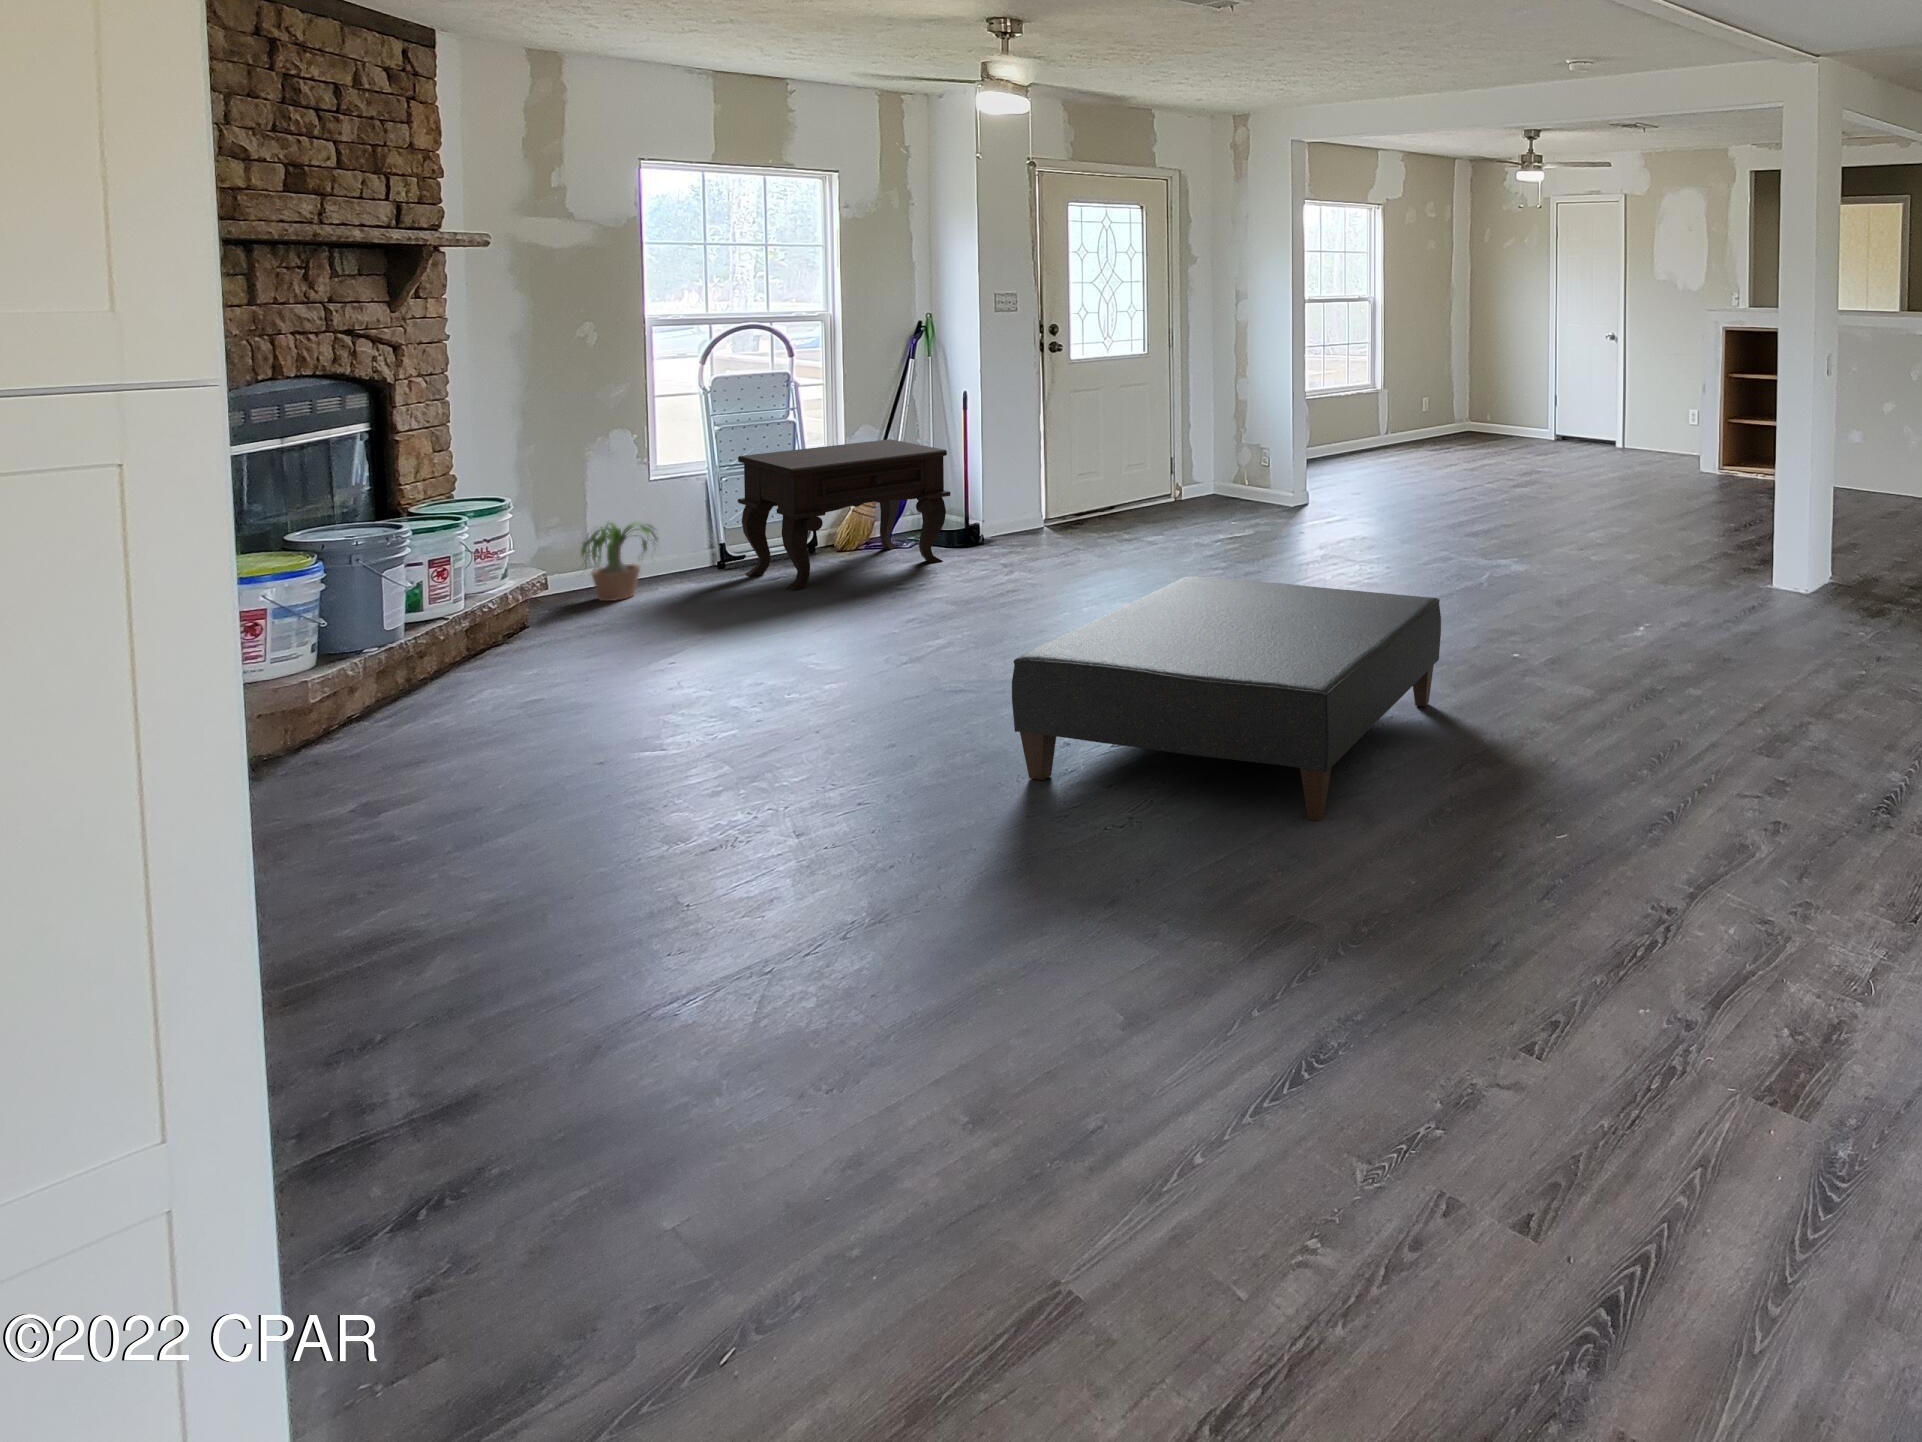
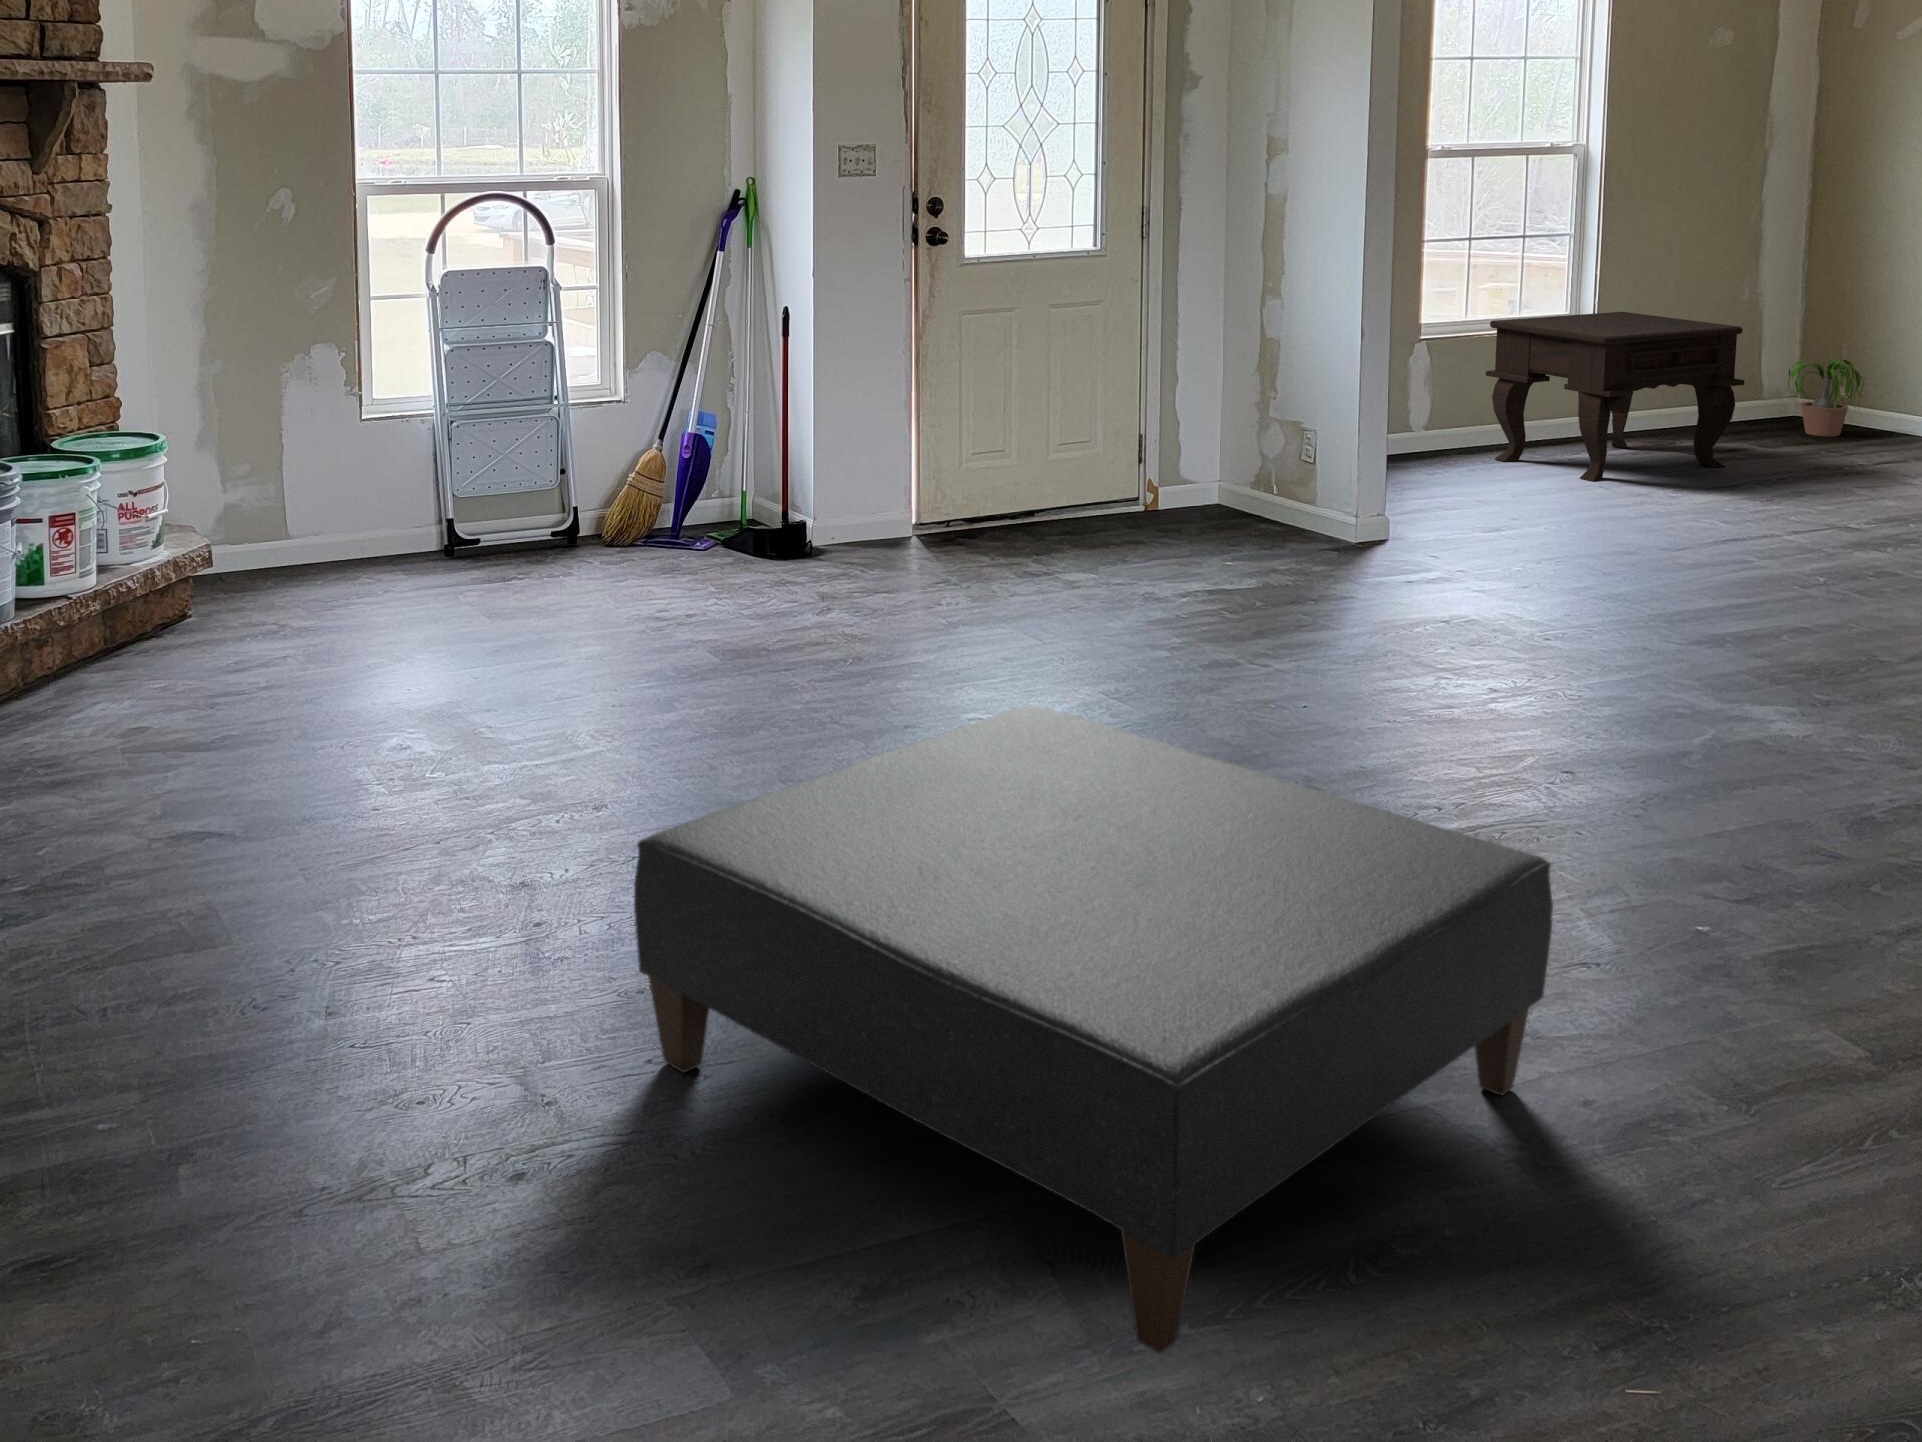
side table: present [738,439,950,591] -> present [1486,312,1744,481]
potted plant: present [581,522,659,601] -> present [1787,359,1865,437]

